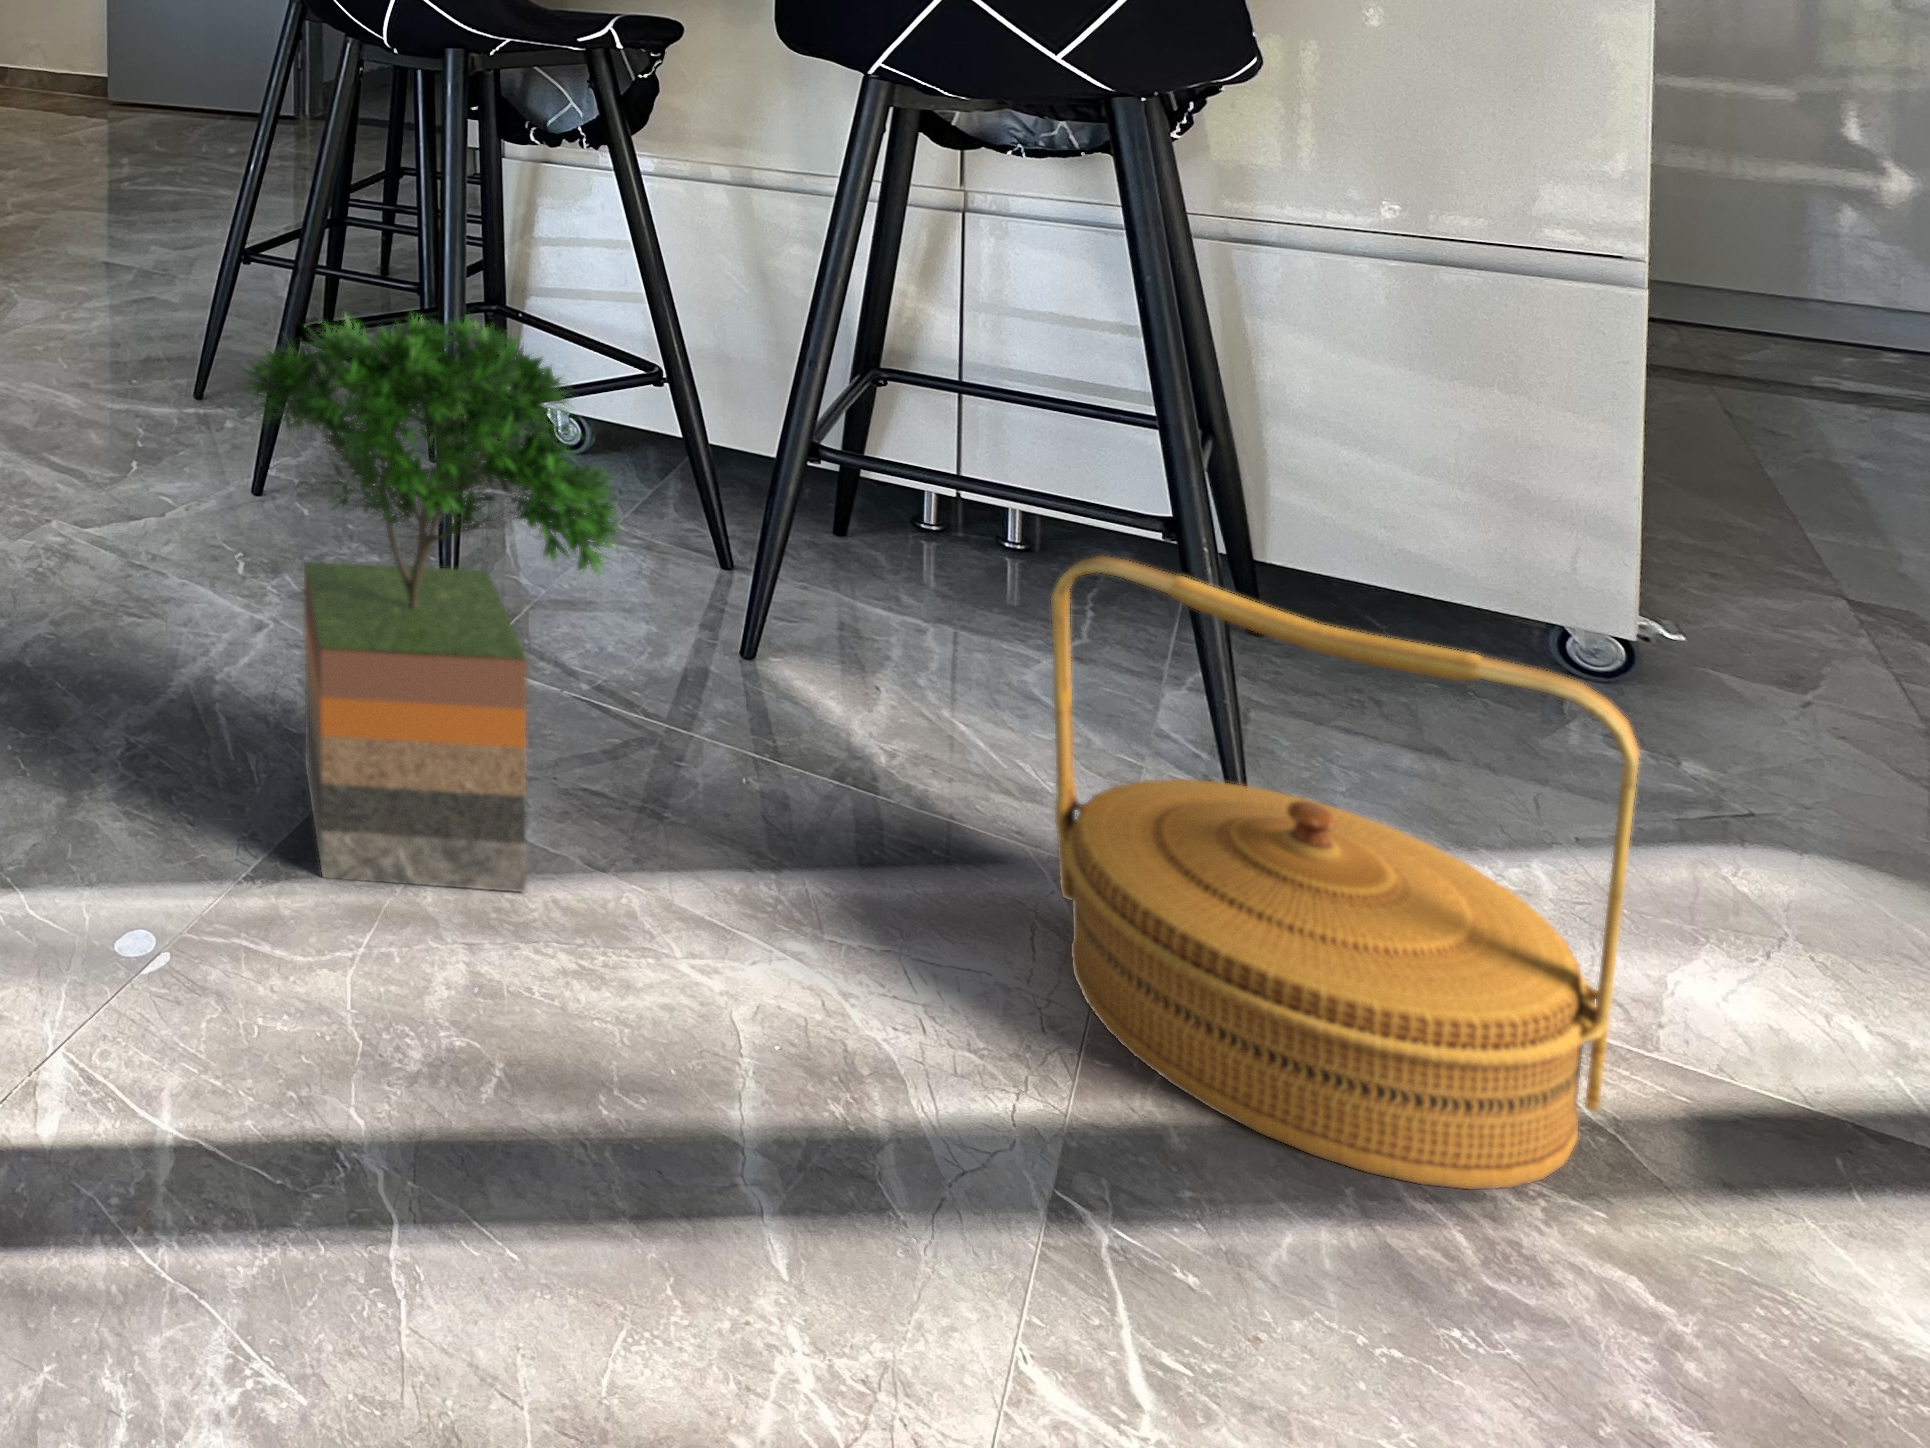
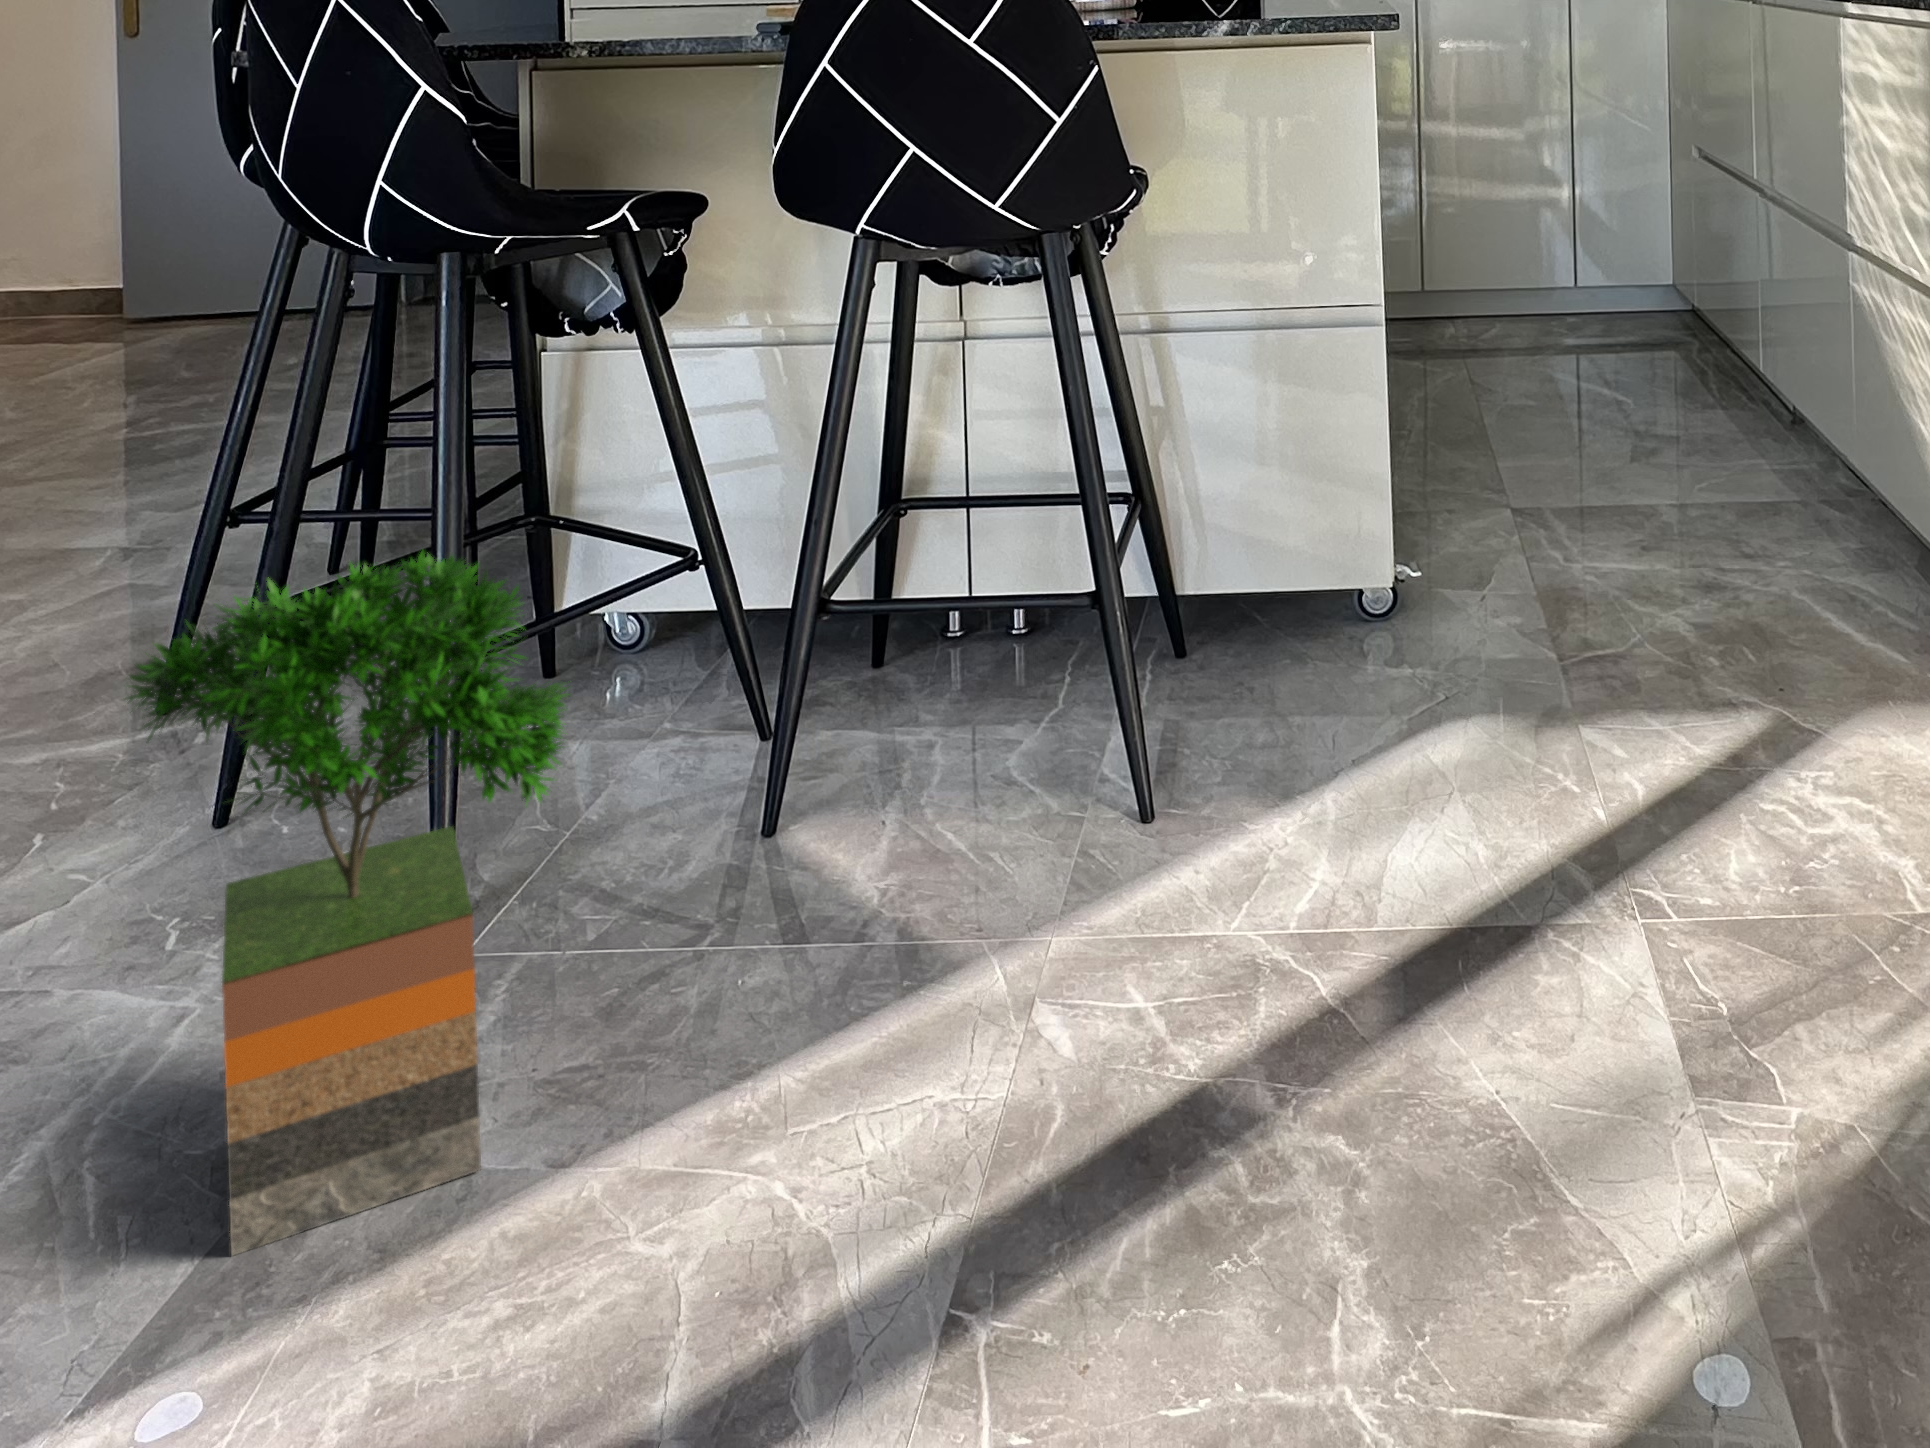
basket: present [1051,556,1640,1189] -> none [962,646,1320,1113]

